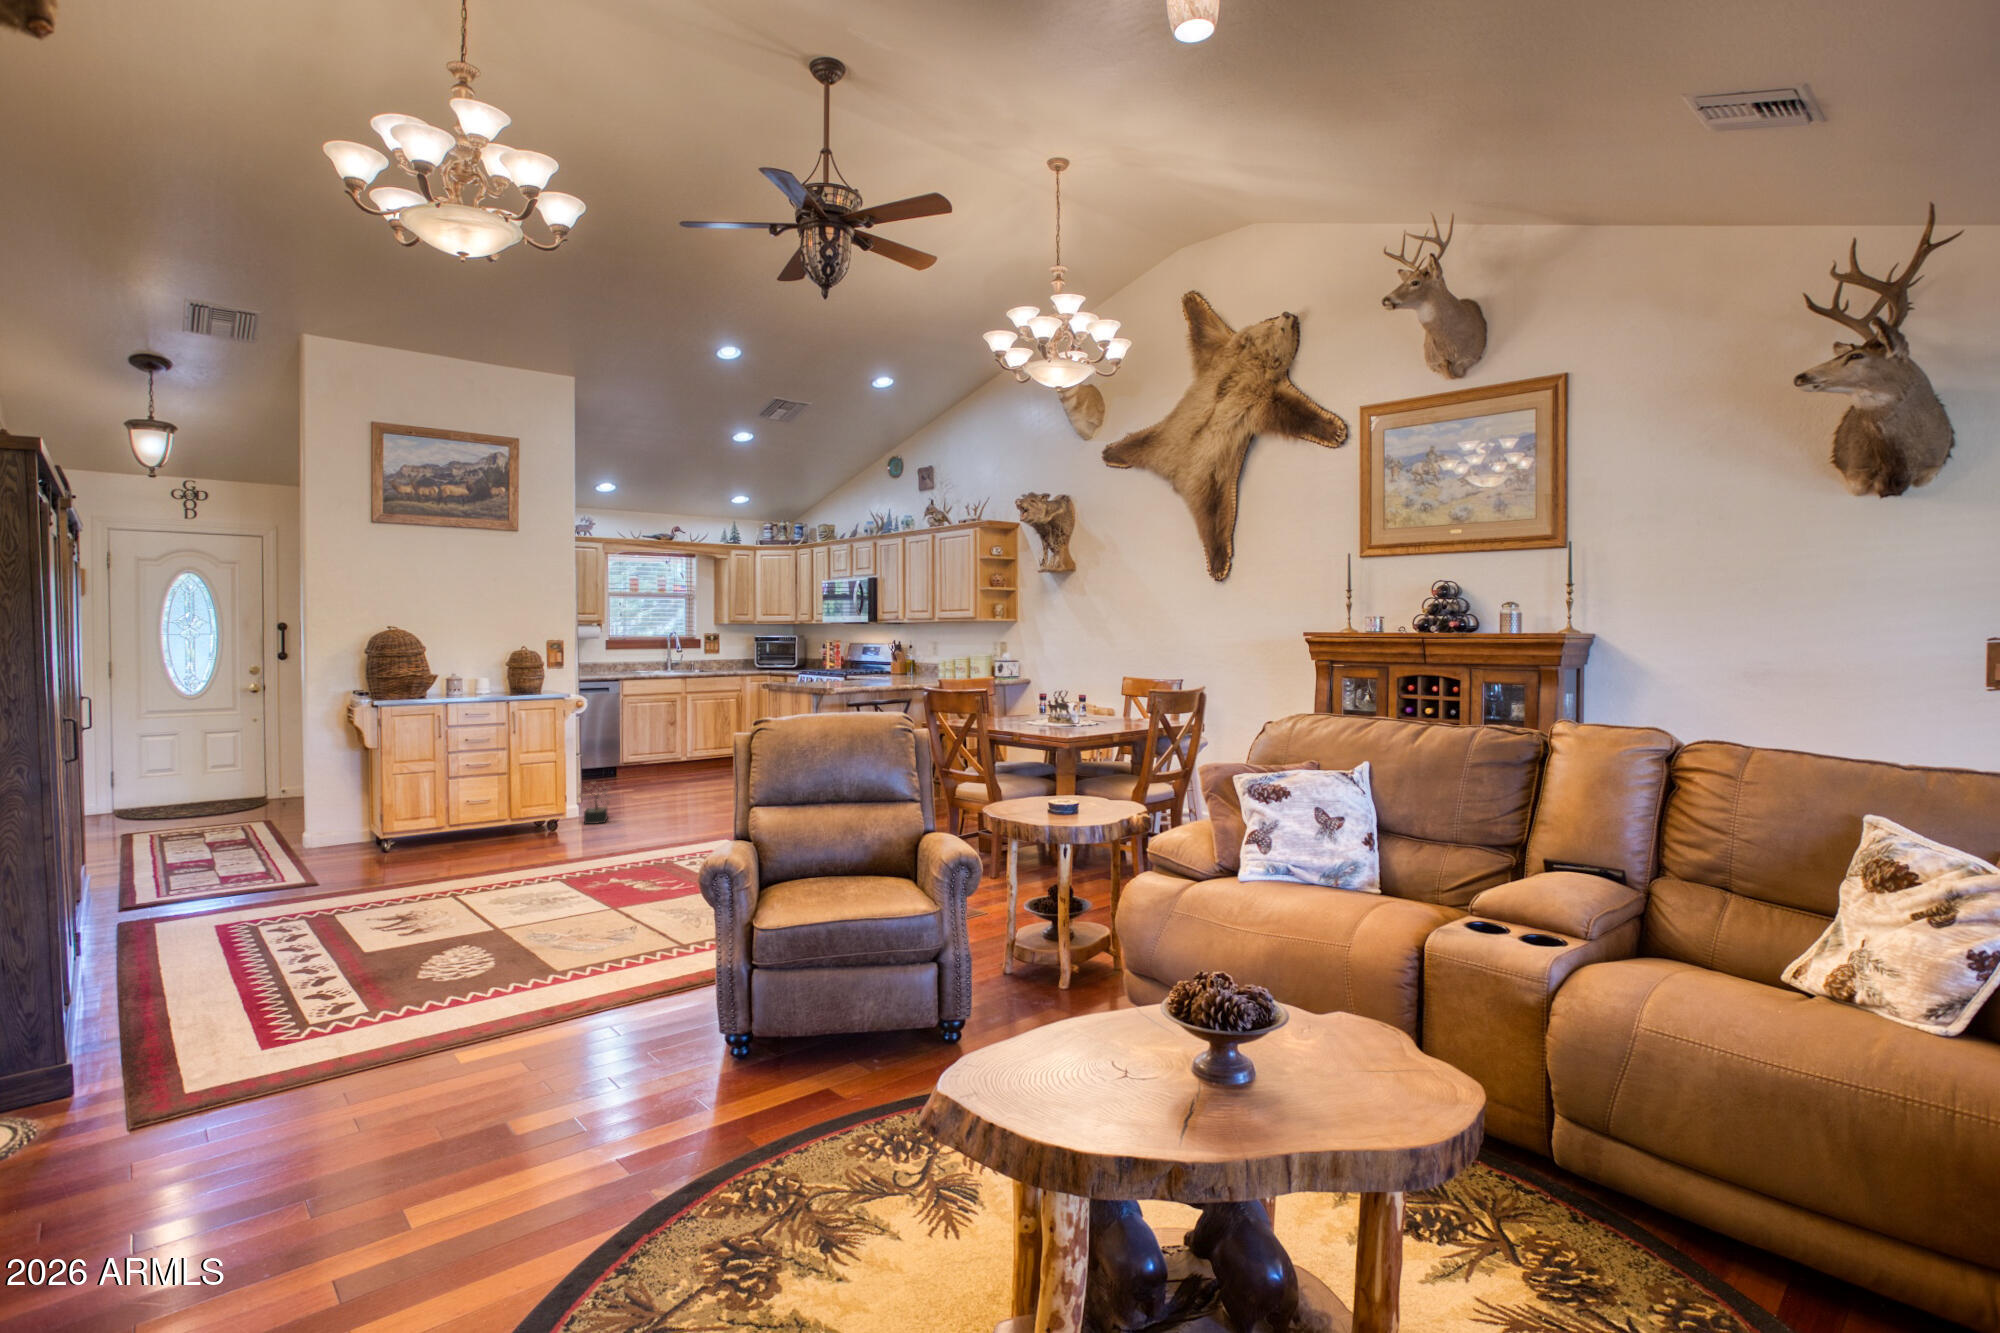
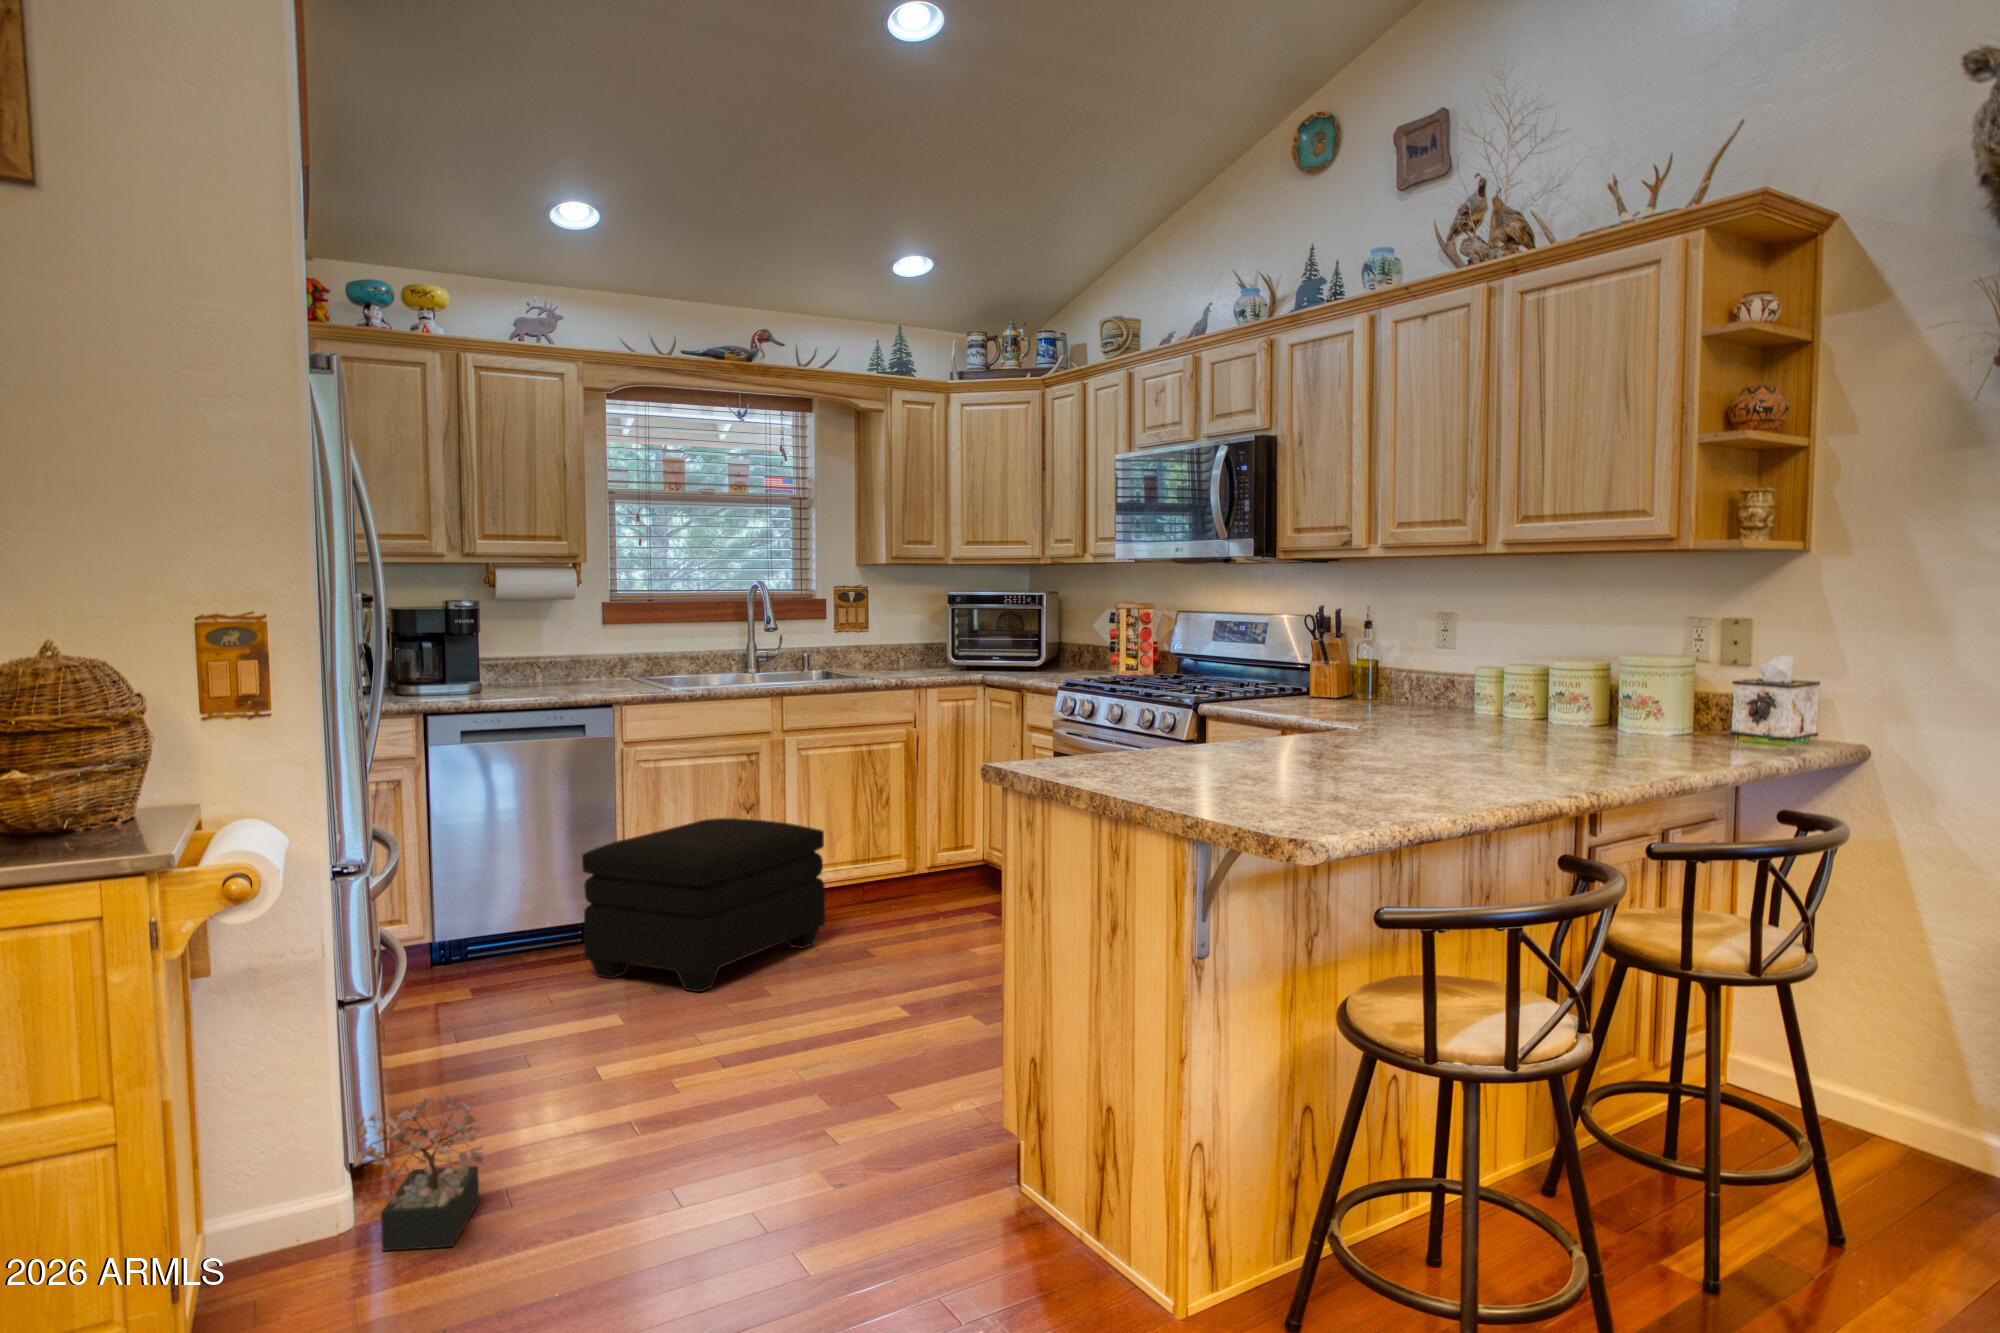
ottoman: none [612,725,707,784] -> present [582,818,825,992]

